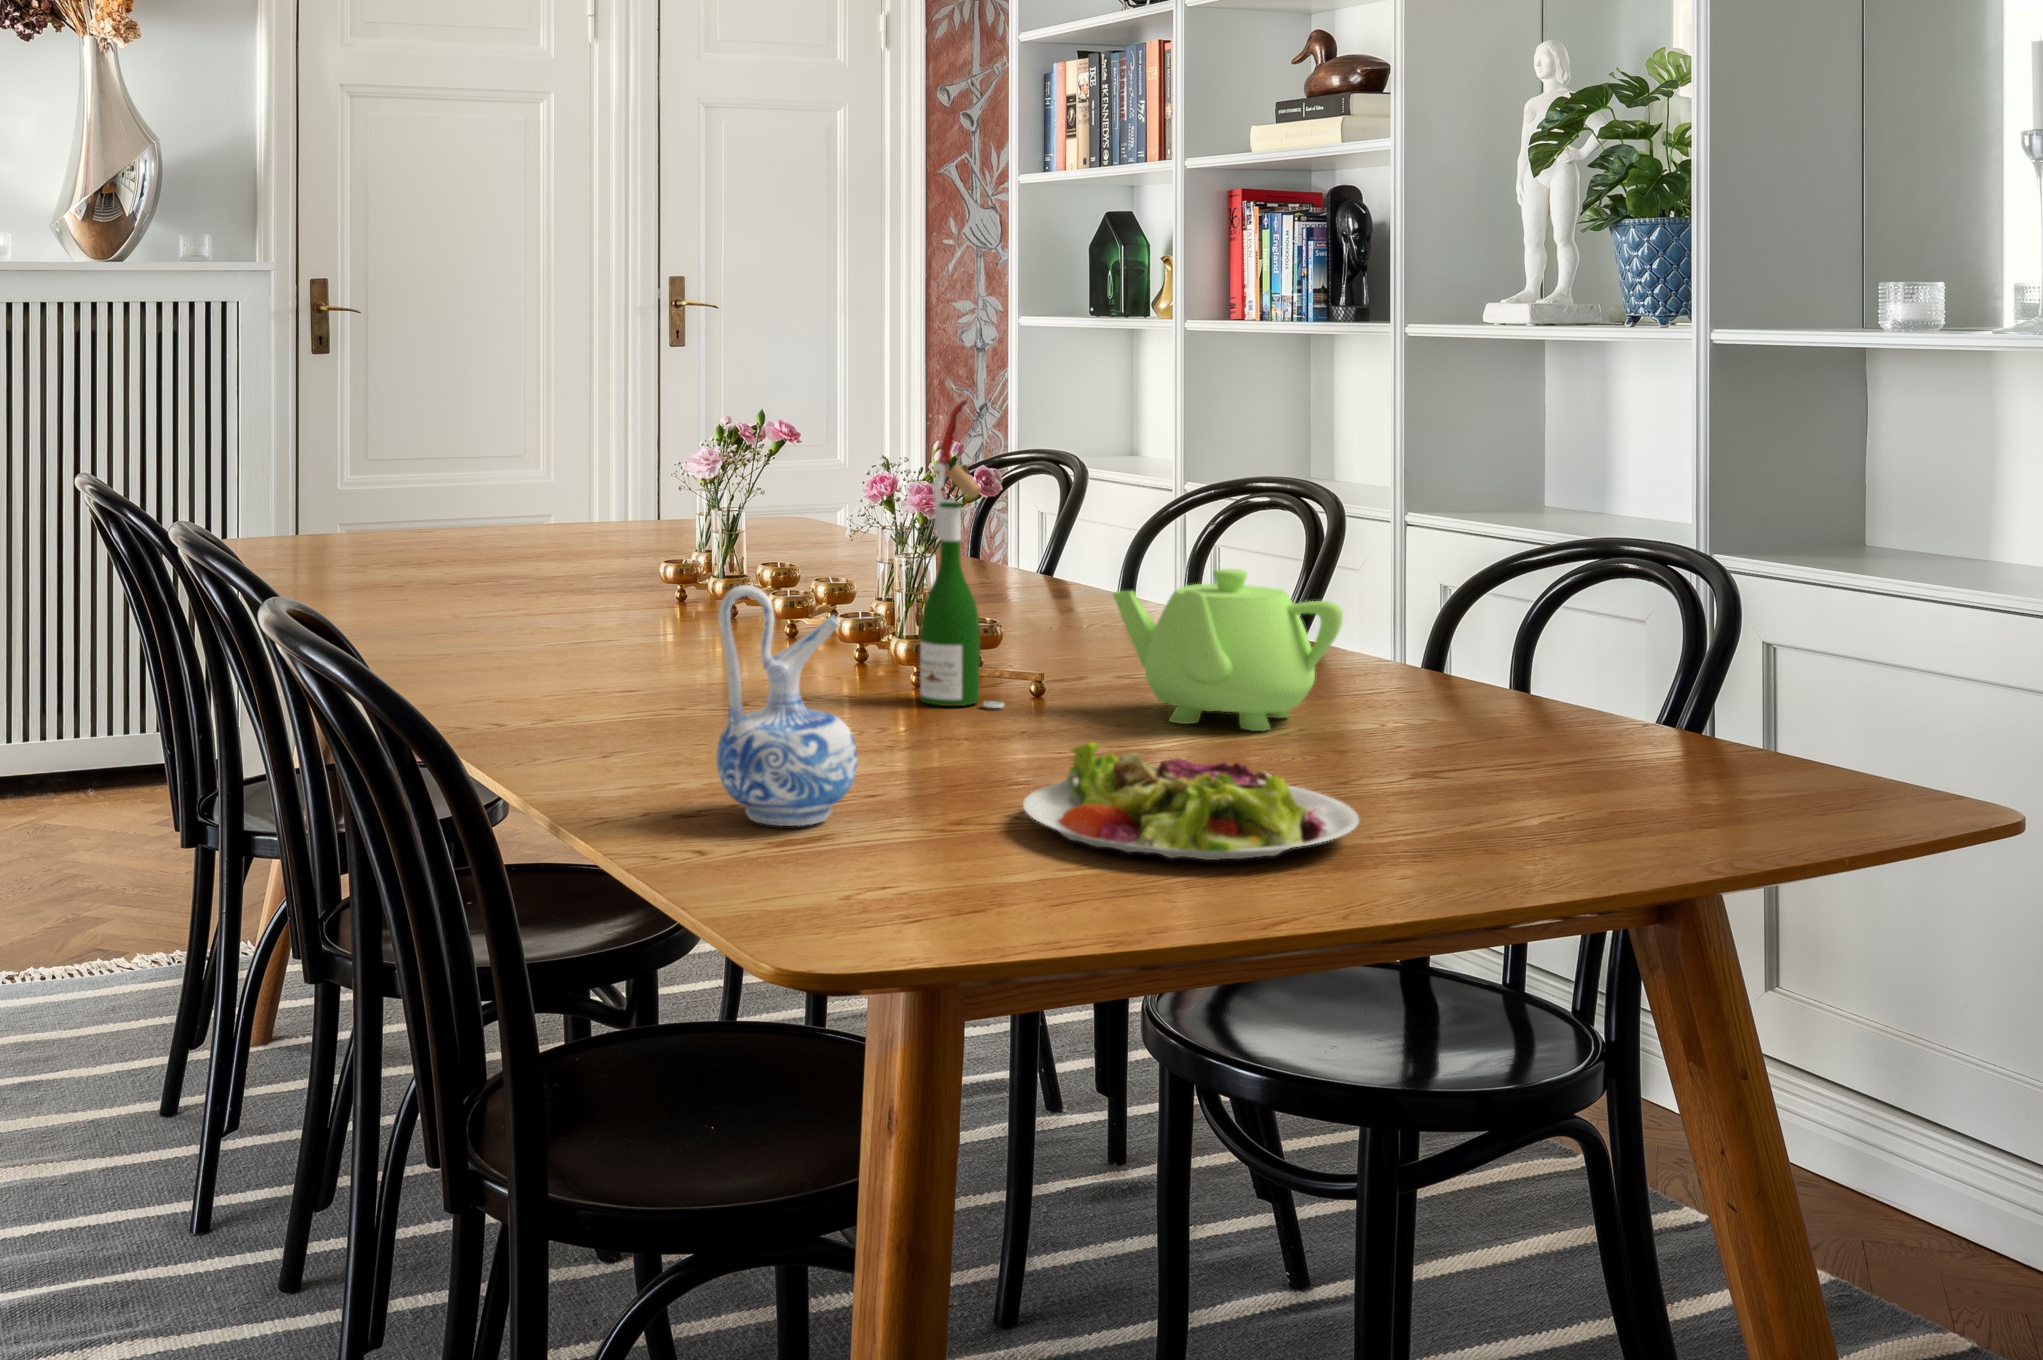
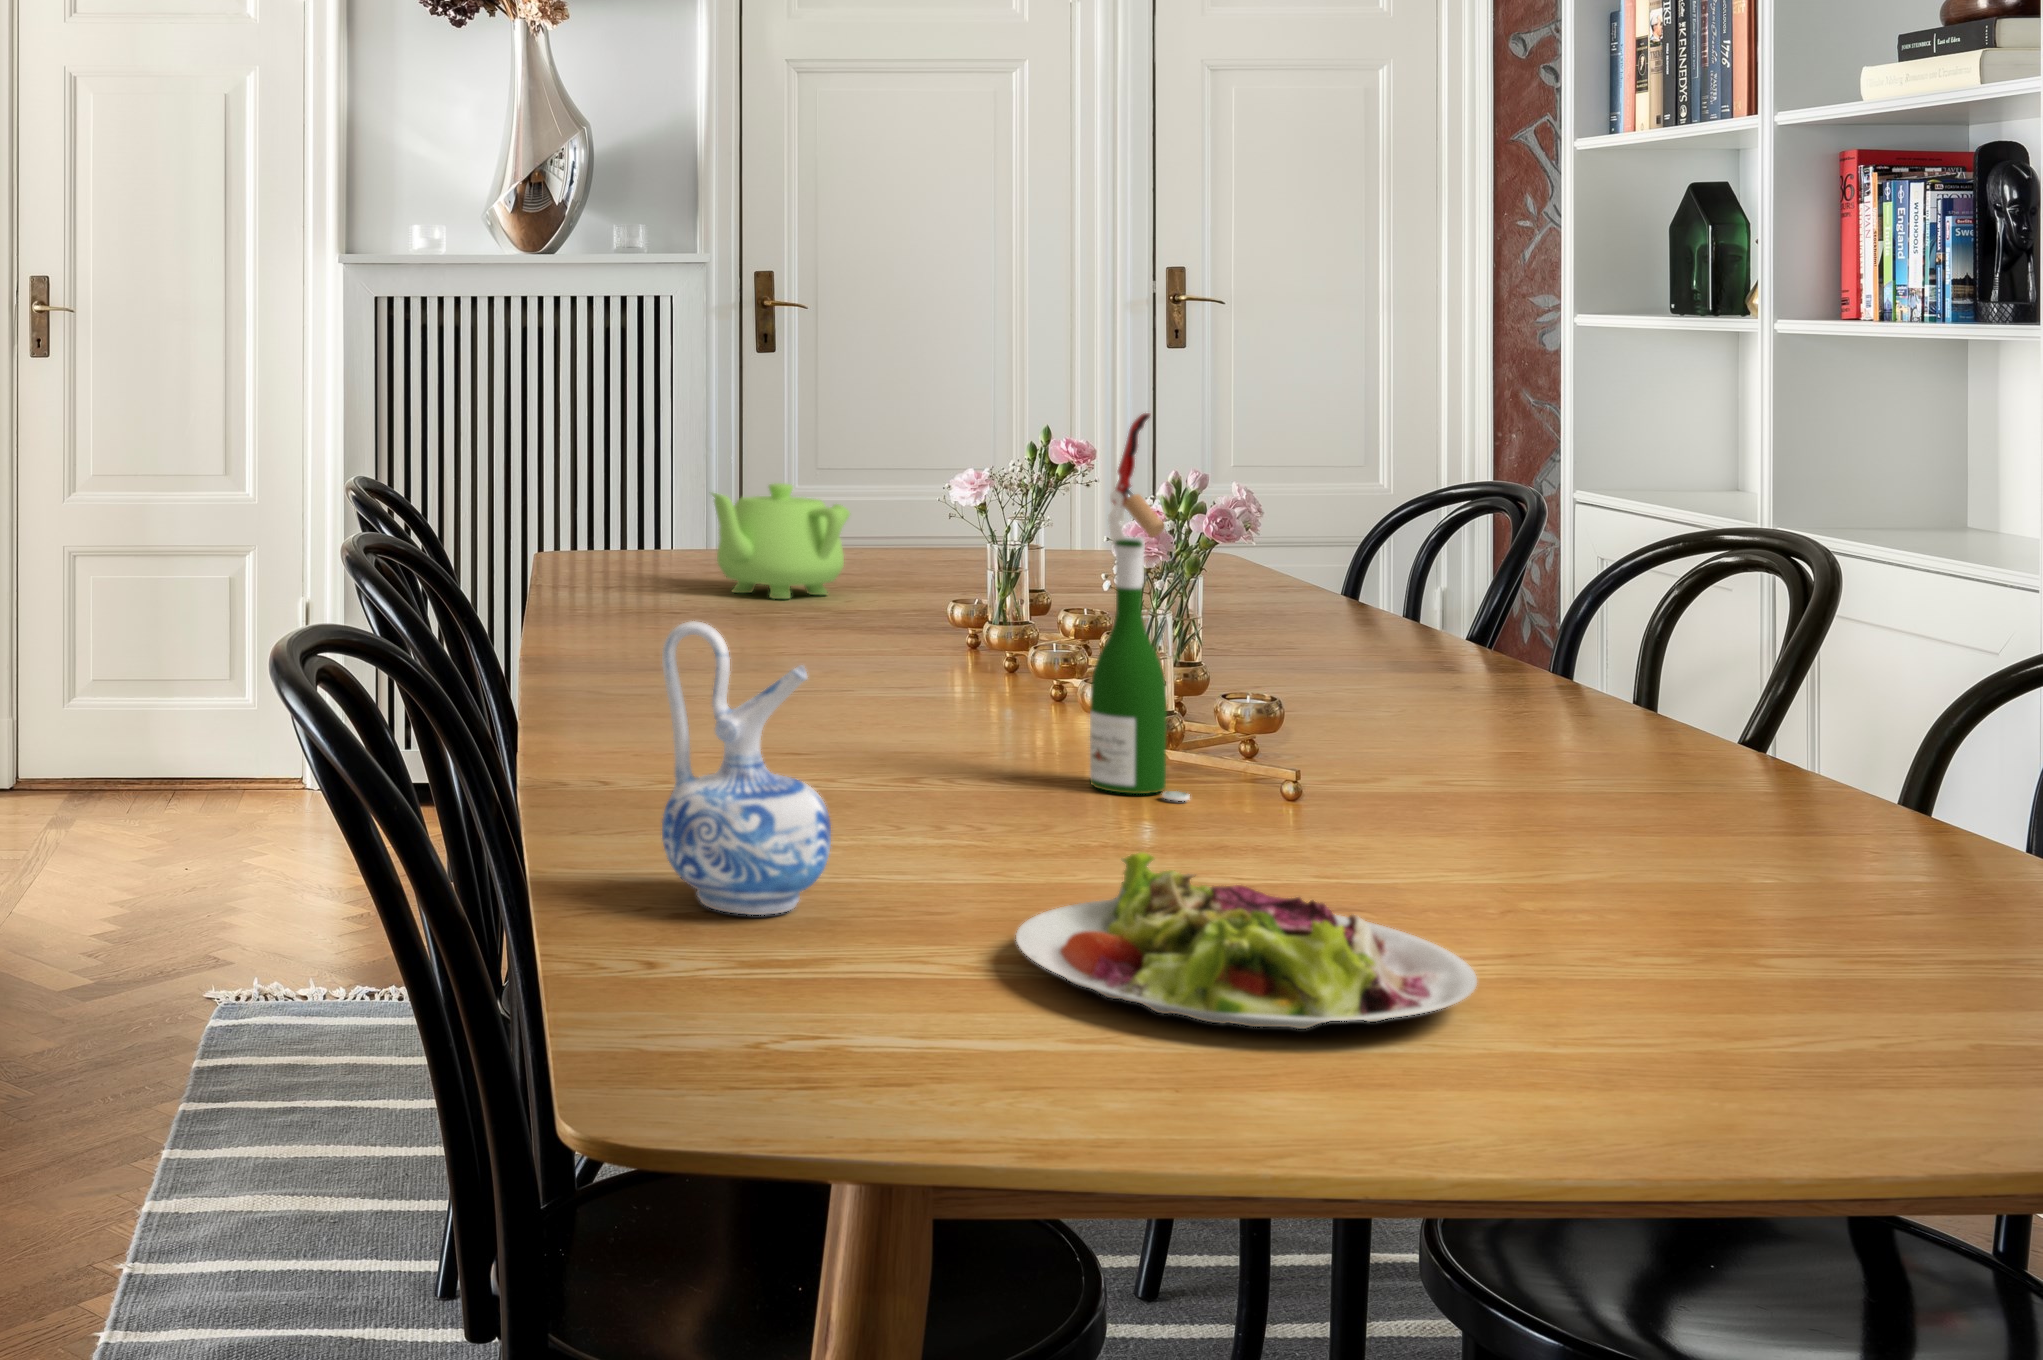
teapot: present [1113,569,1343,731] -> present [712,483,850,599]

